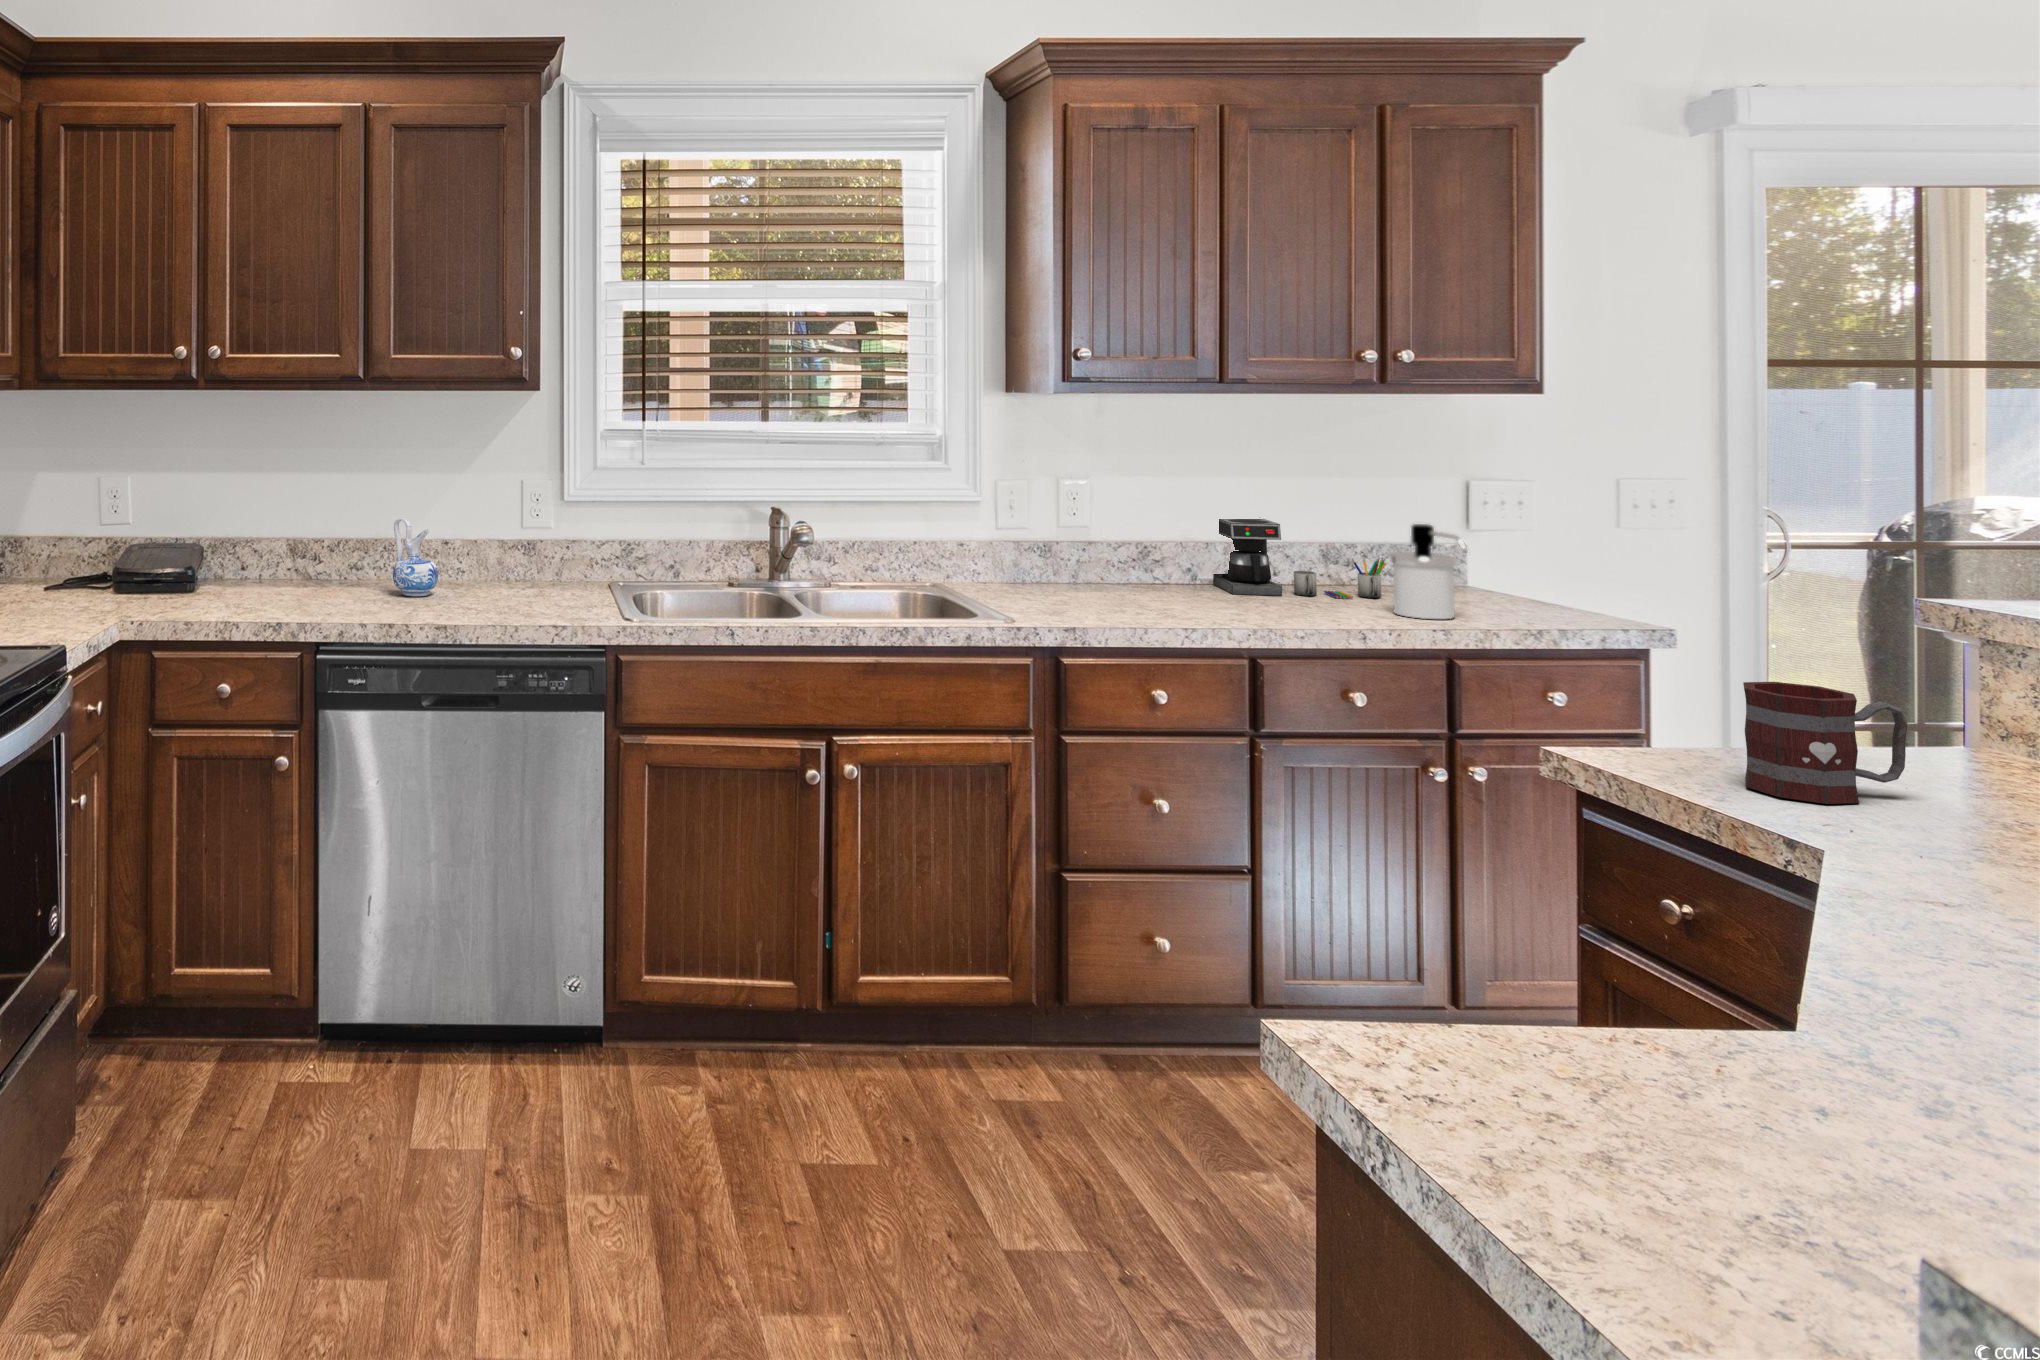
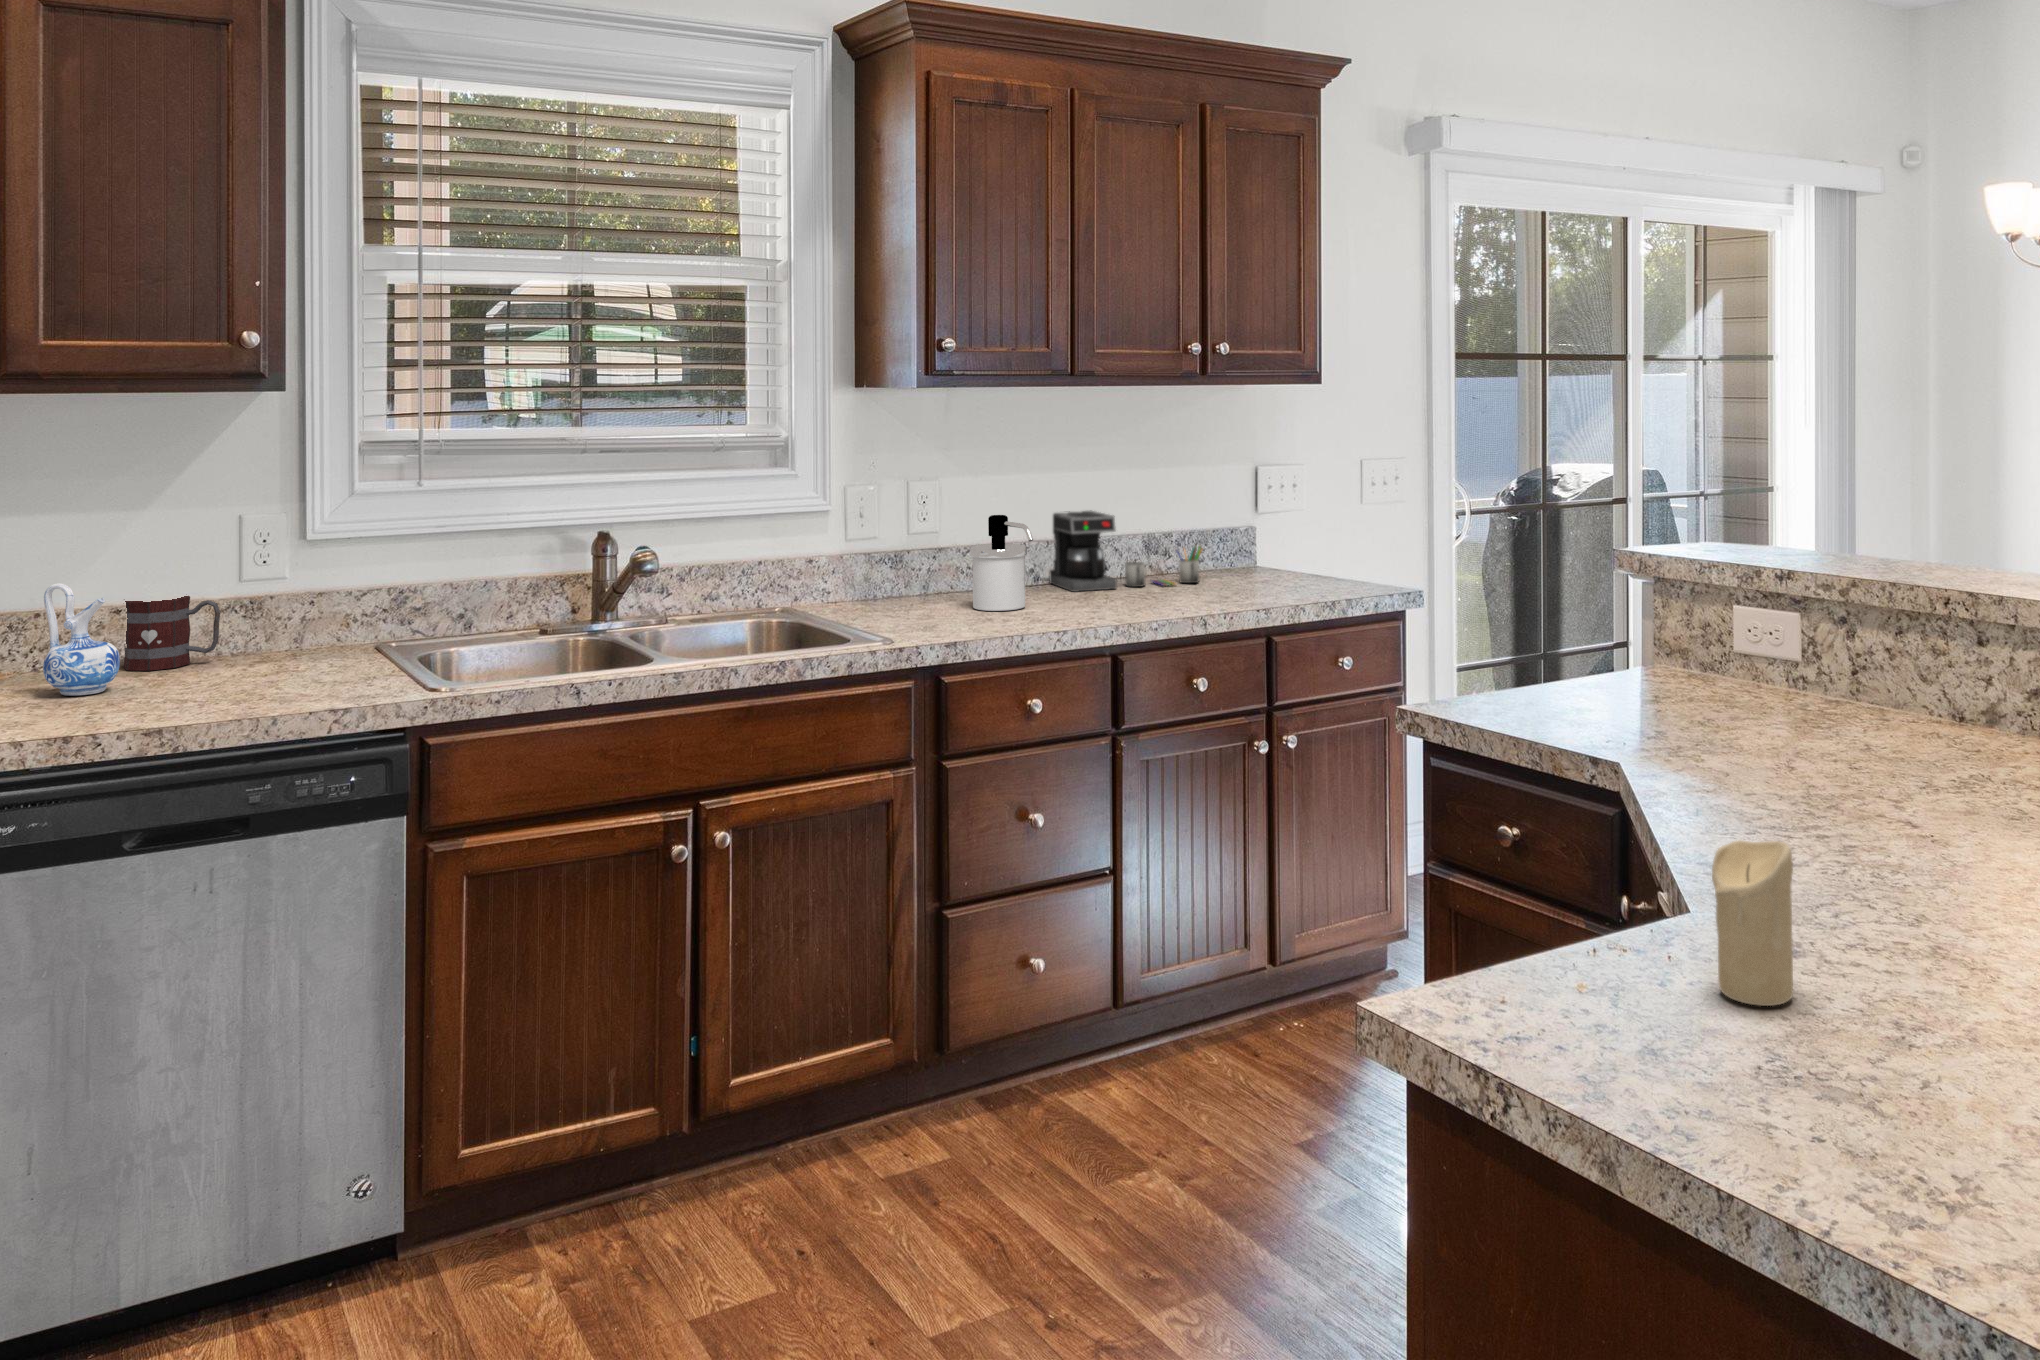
soap dispenser: present [1391,524,1467,619] -> present [970,515,1033,611]
mug: present [1743,682,1908,804] -> present [123,596,220,671]
candle: none [1731,945,1853,1153] -> present [1712,840,1793,1006]

